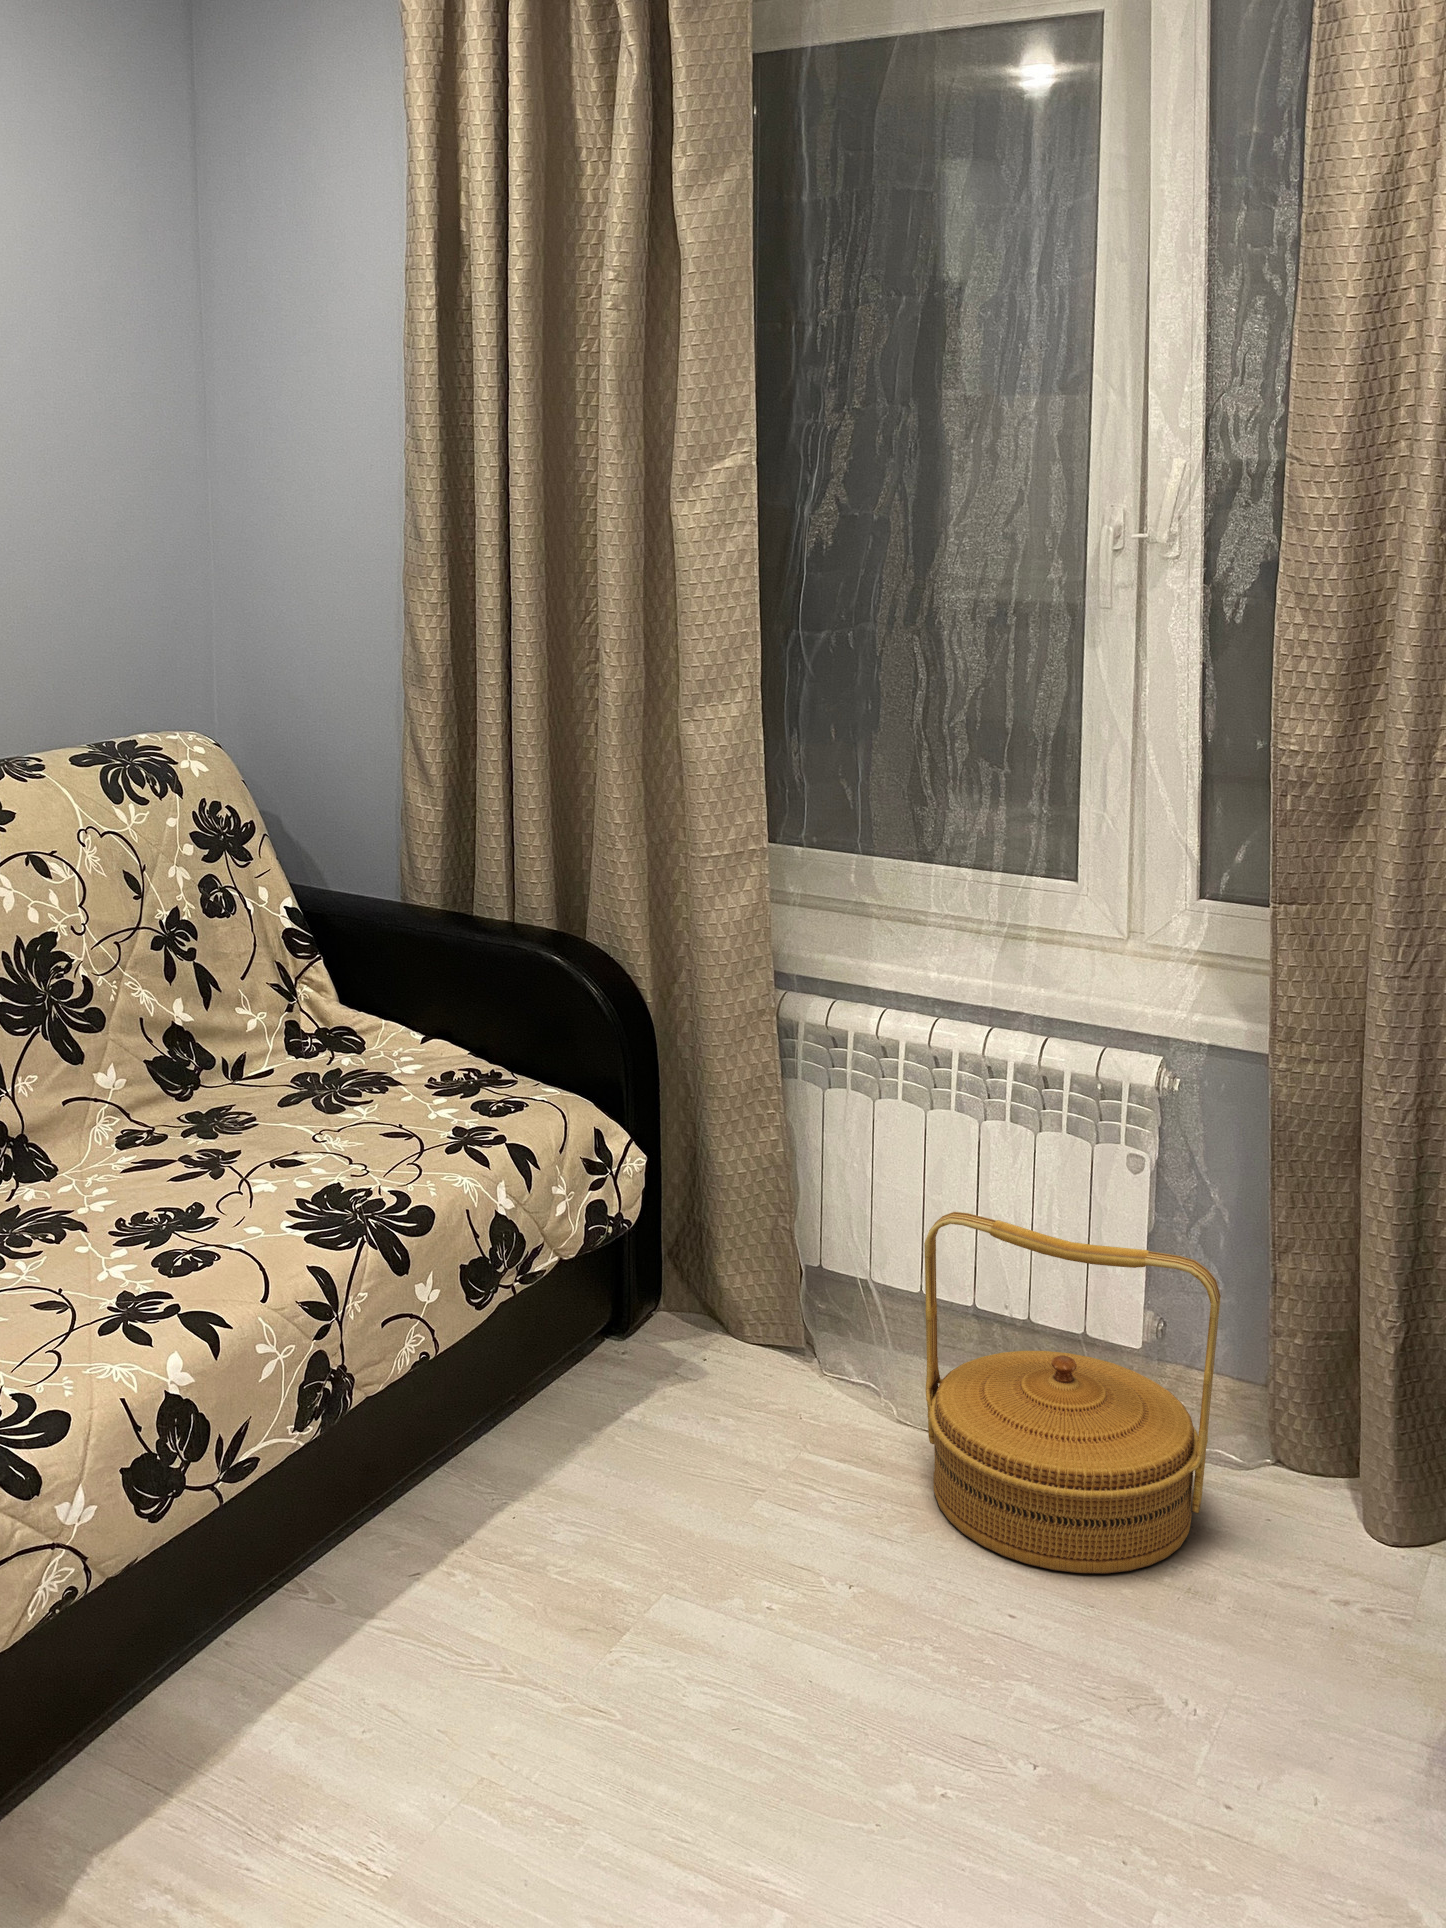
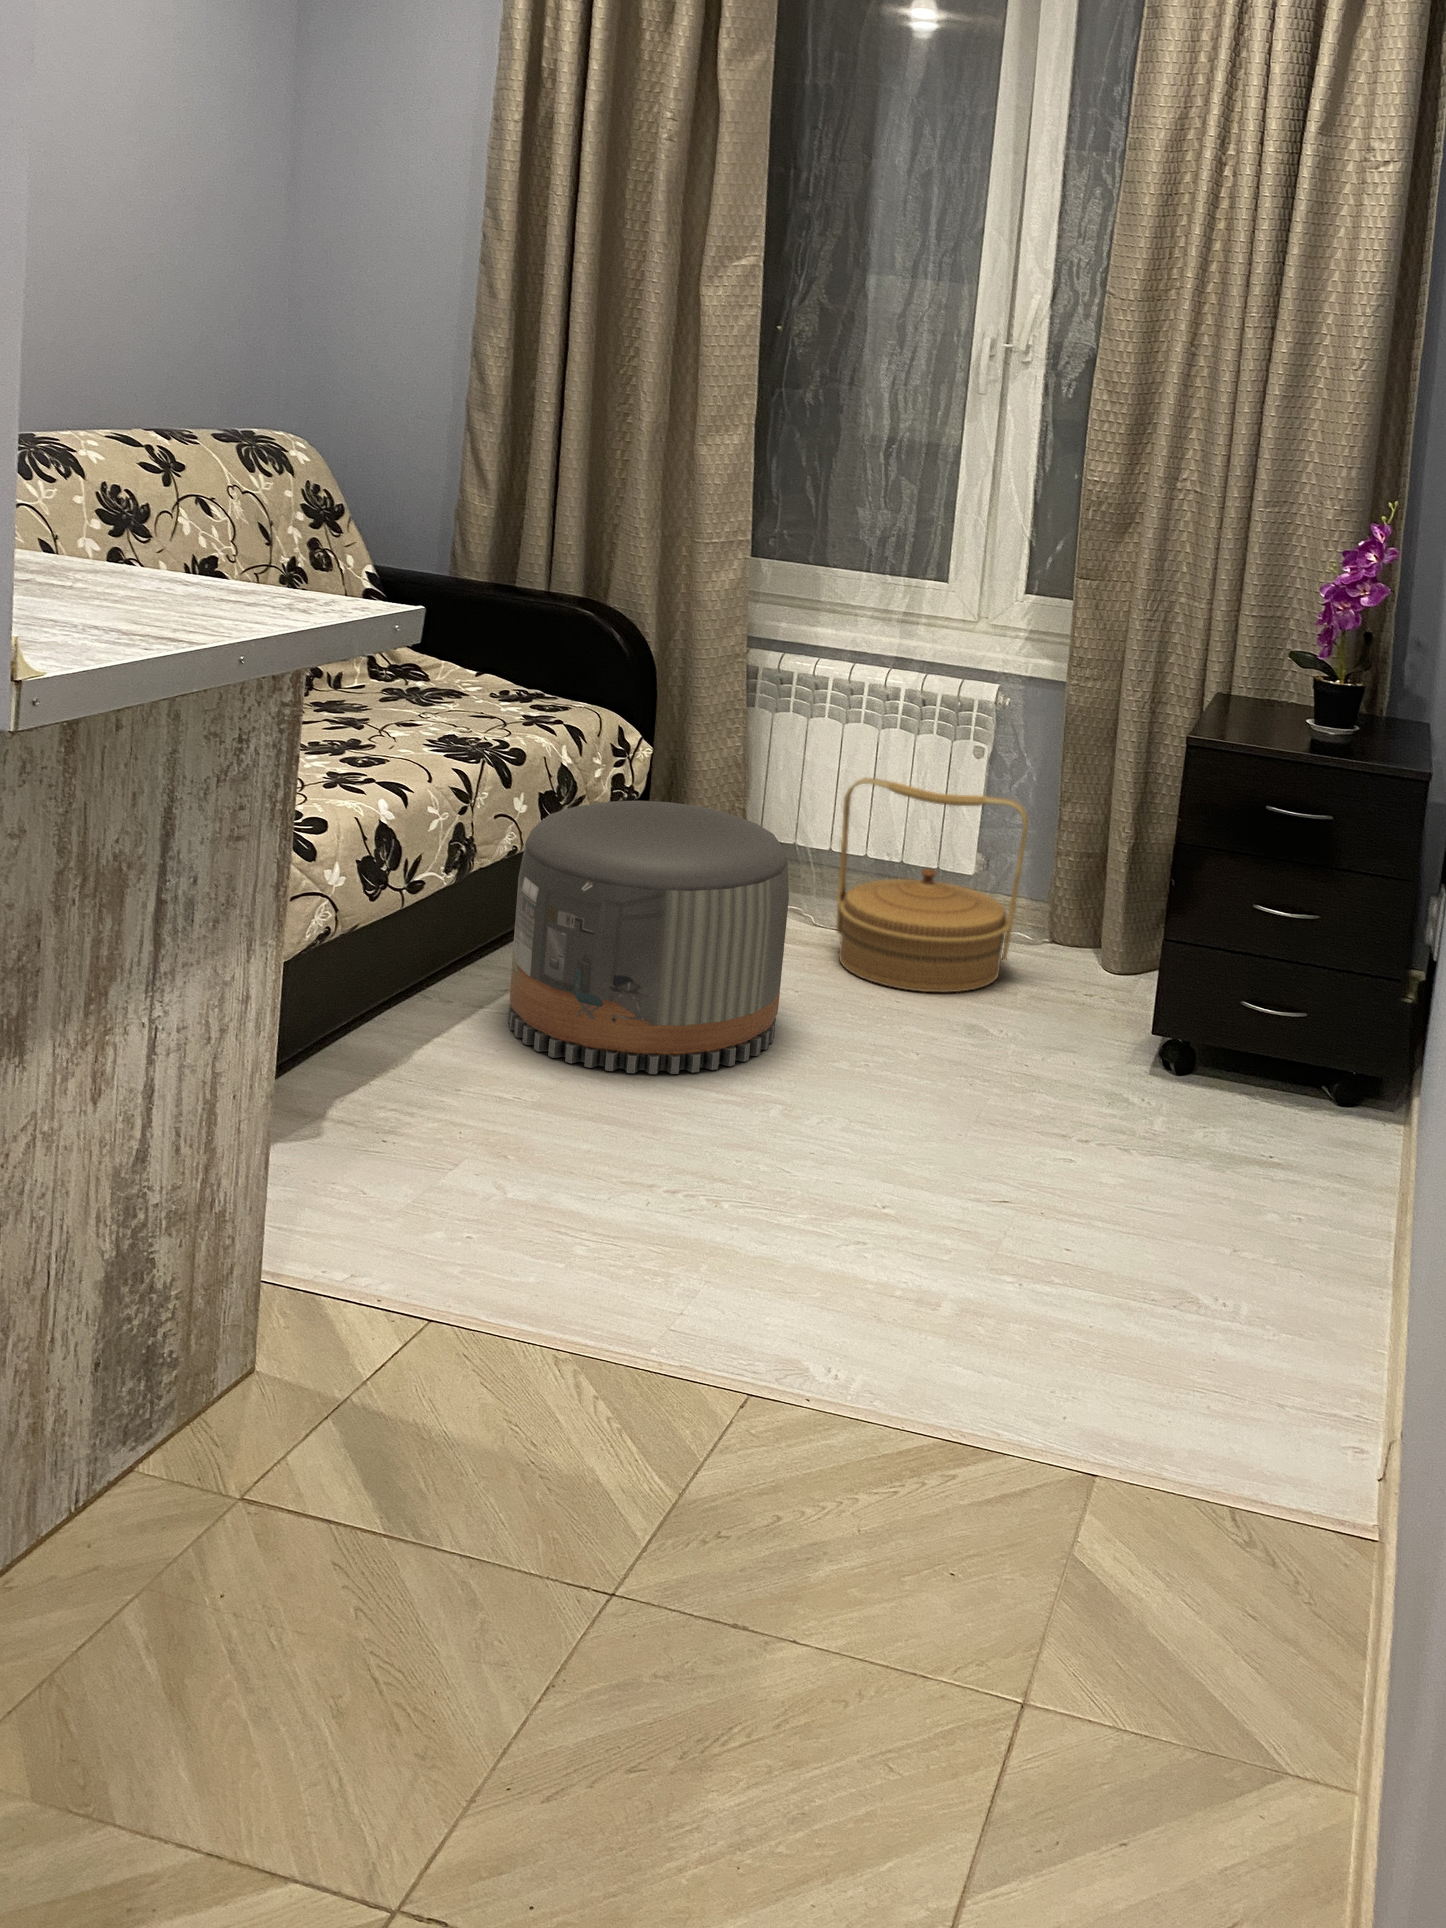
pouf: none [404,1289,817,1793] -> present [508,801,789,1074]

